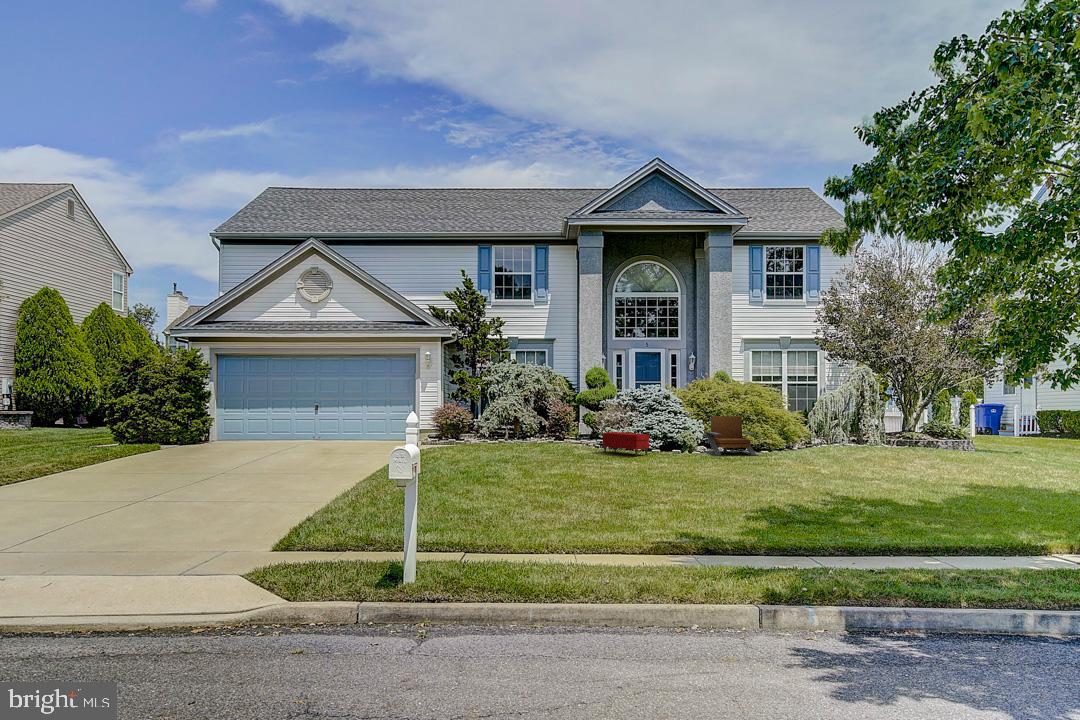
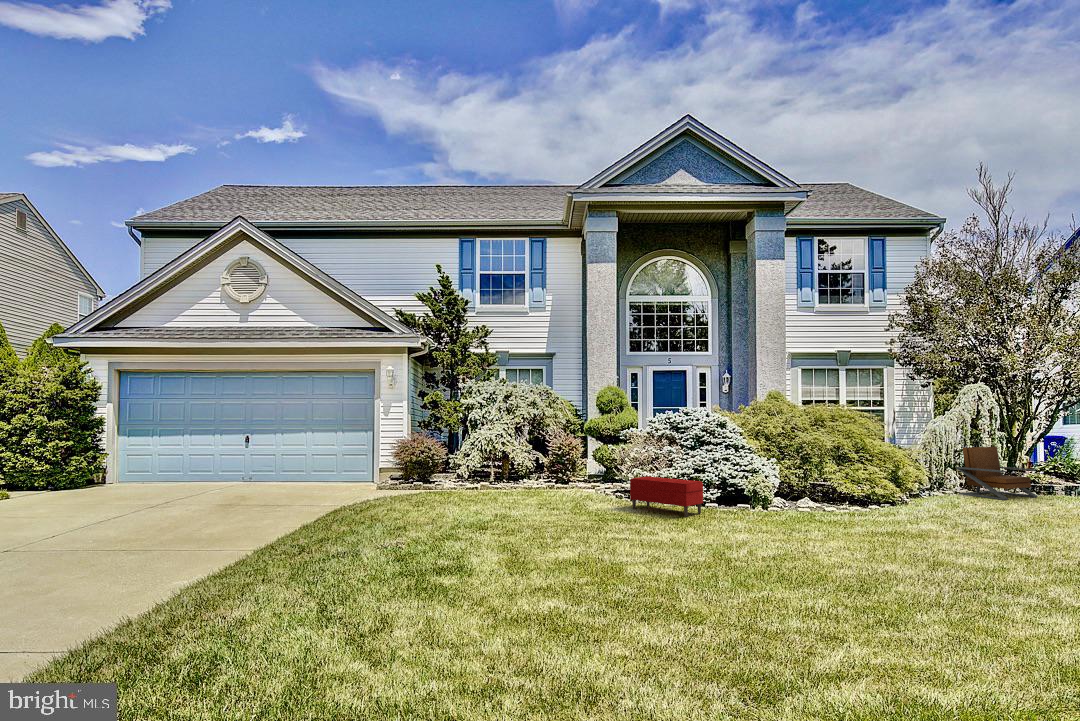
lounge chair: present [705,416,756,455] -> present [956,447,1038,500]

